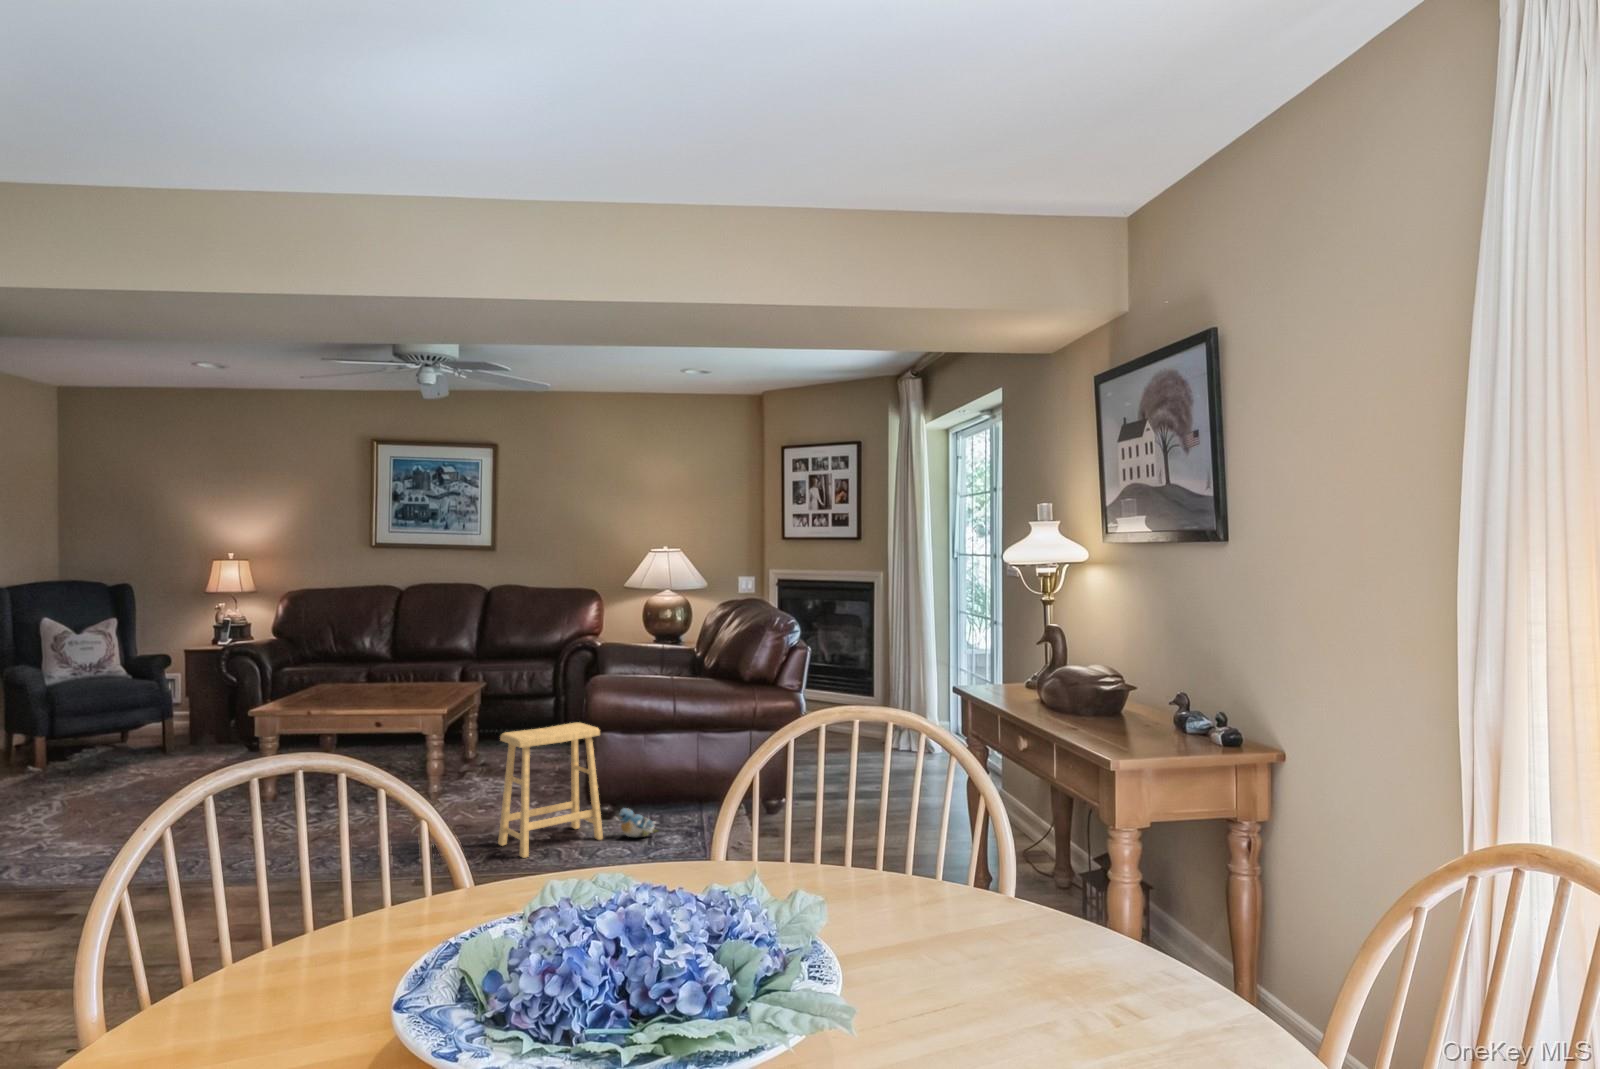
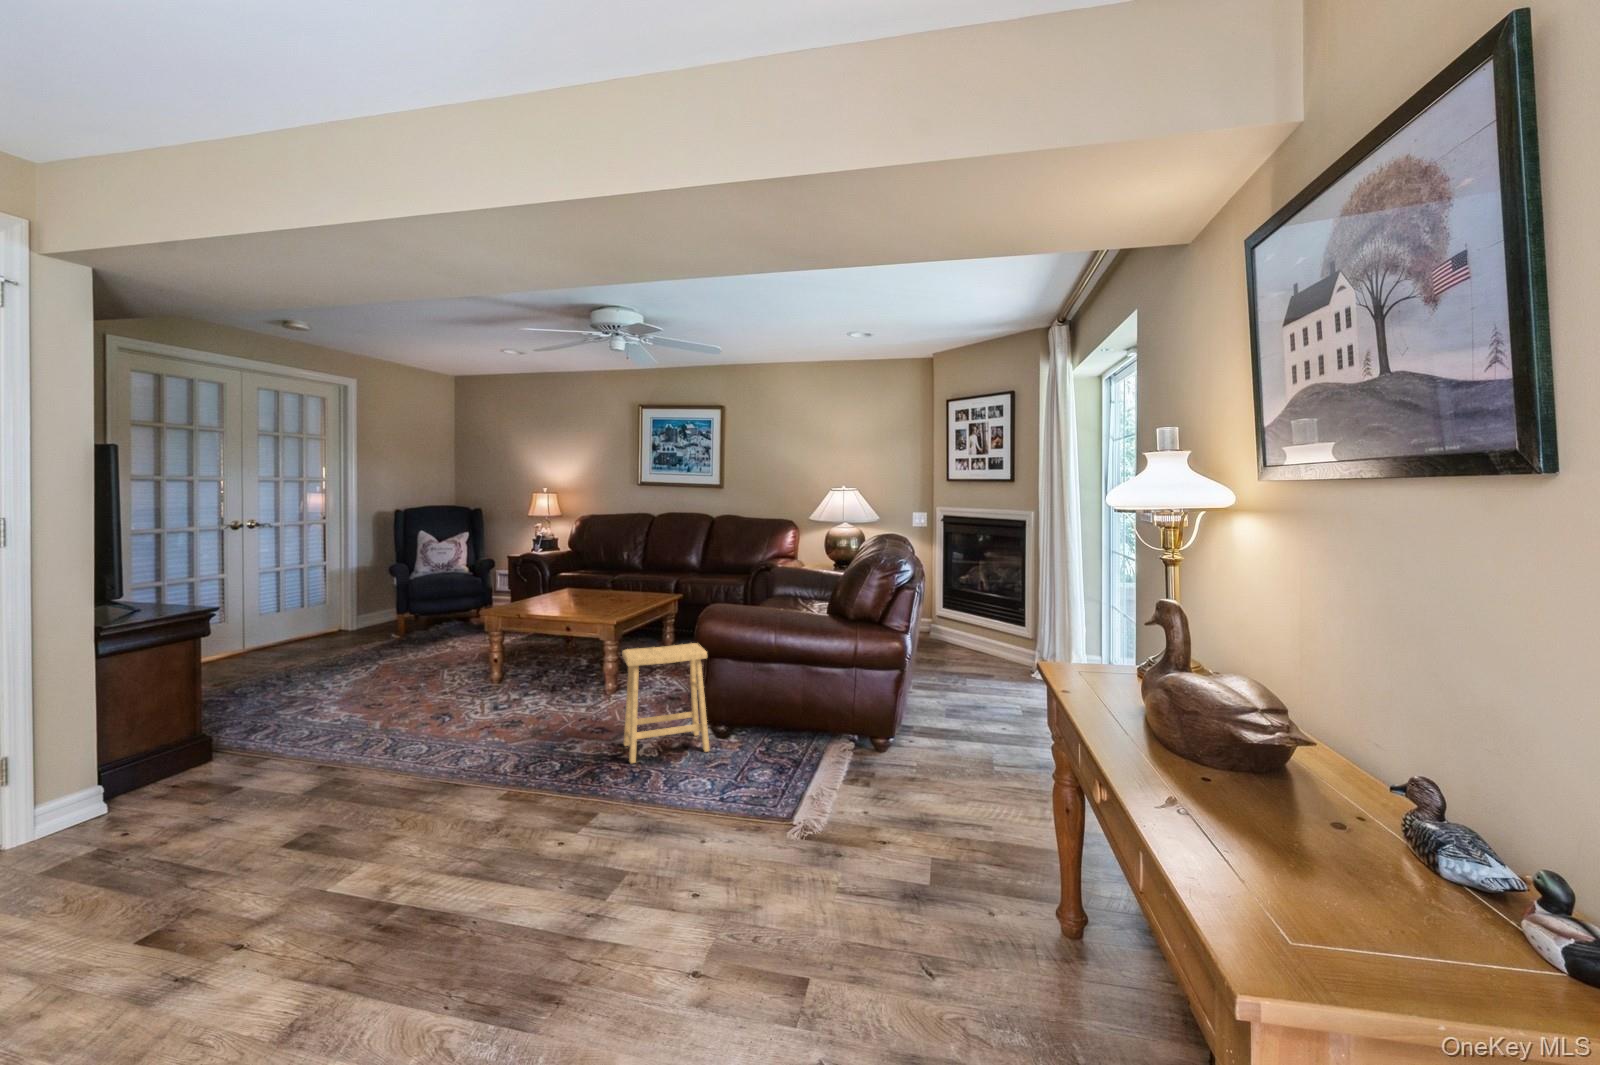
plush toy: present [618,808,658,838] -> none [722,726,758,754]

